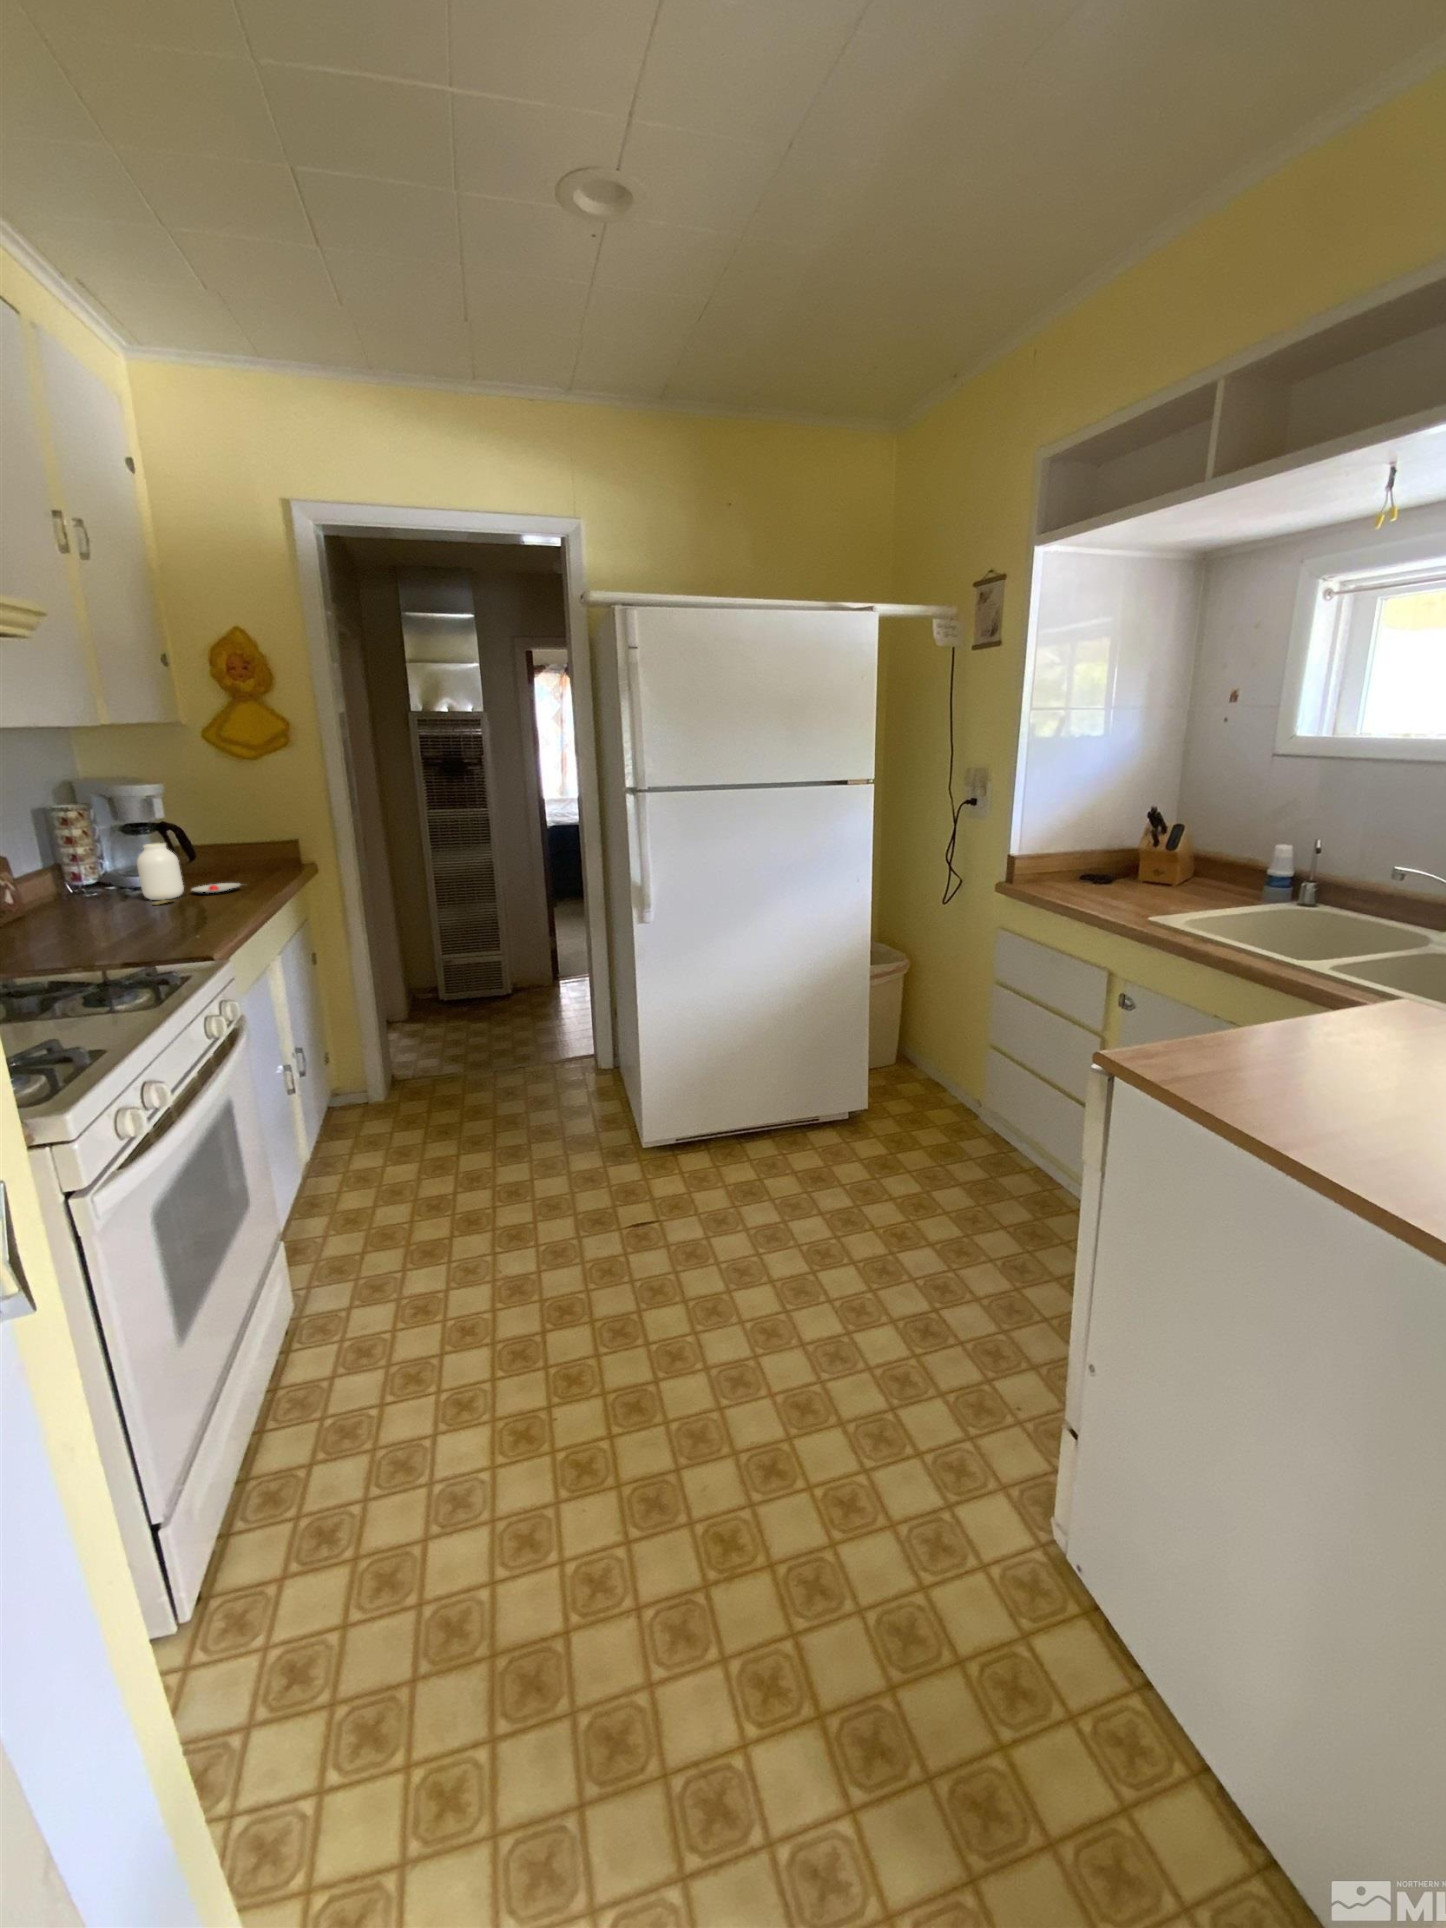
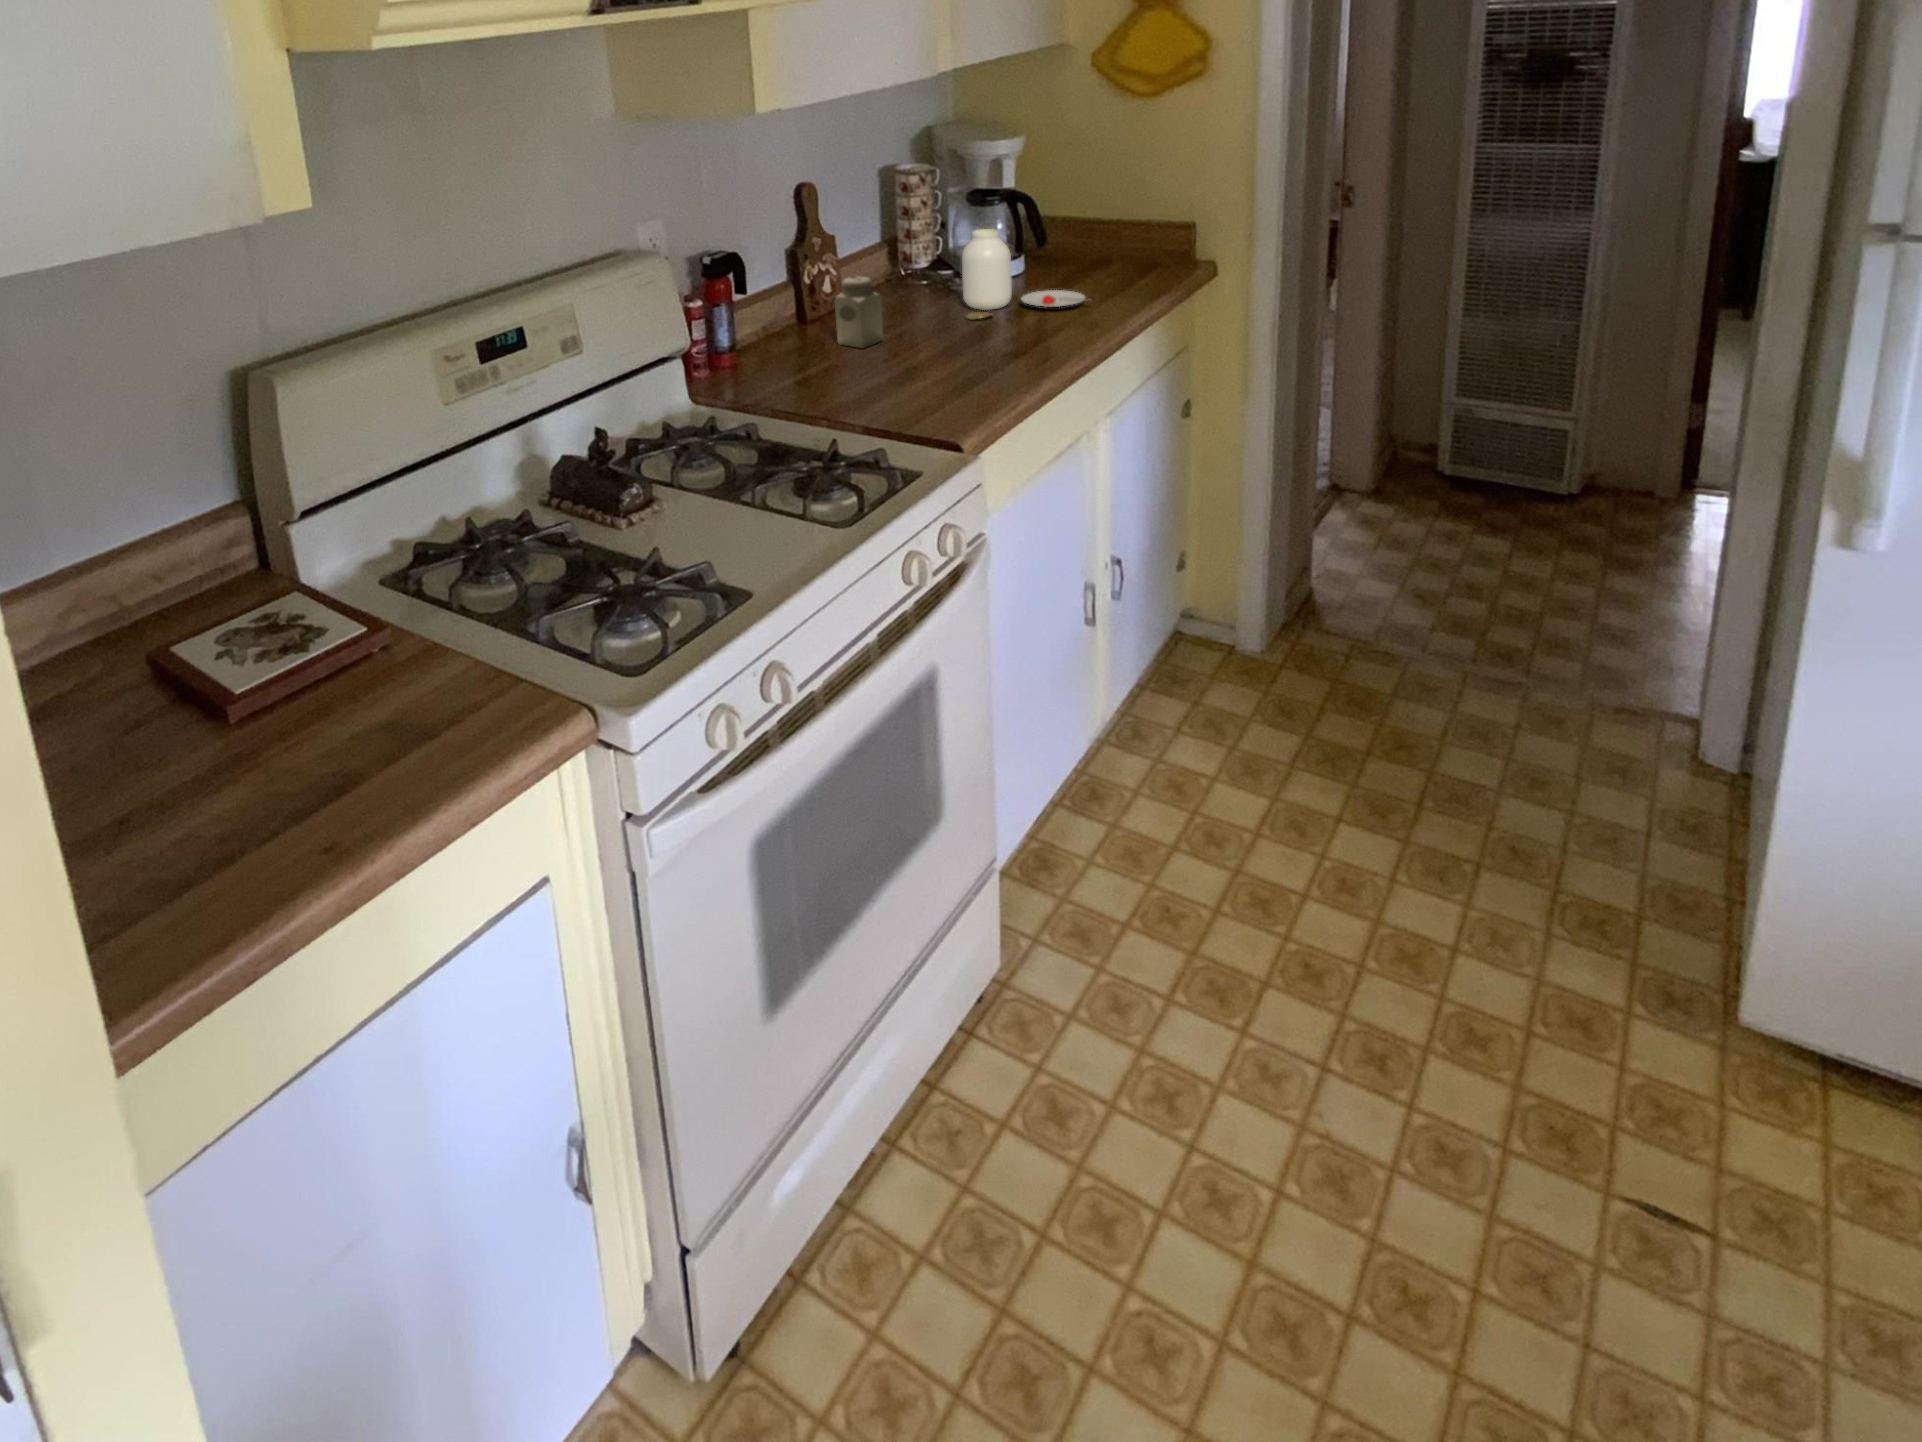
salt shaker: none [38,875,90,930] -> present [835,277,883,348]

